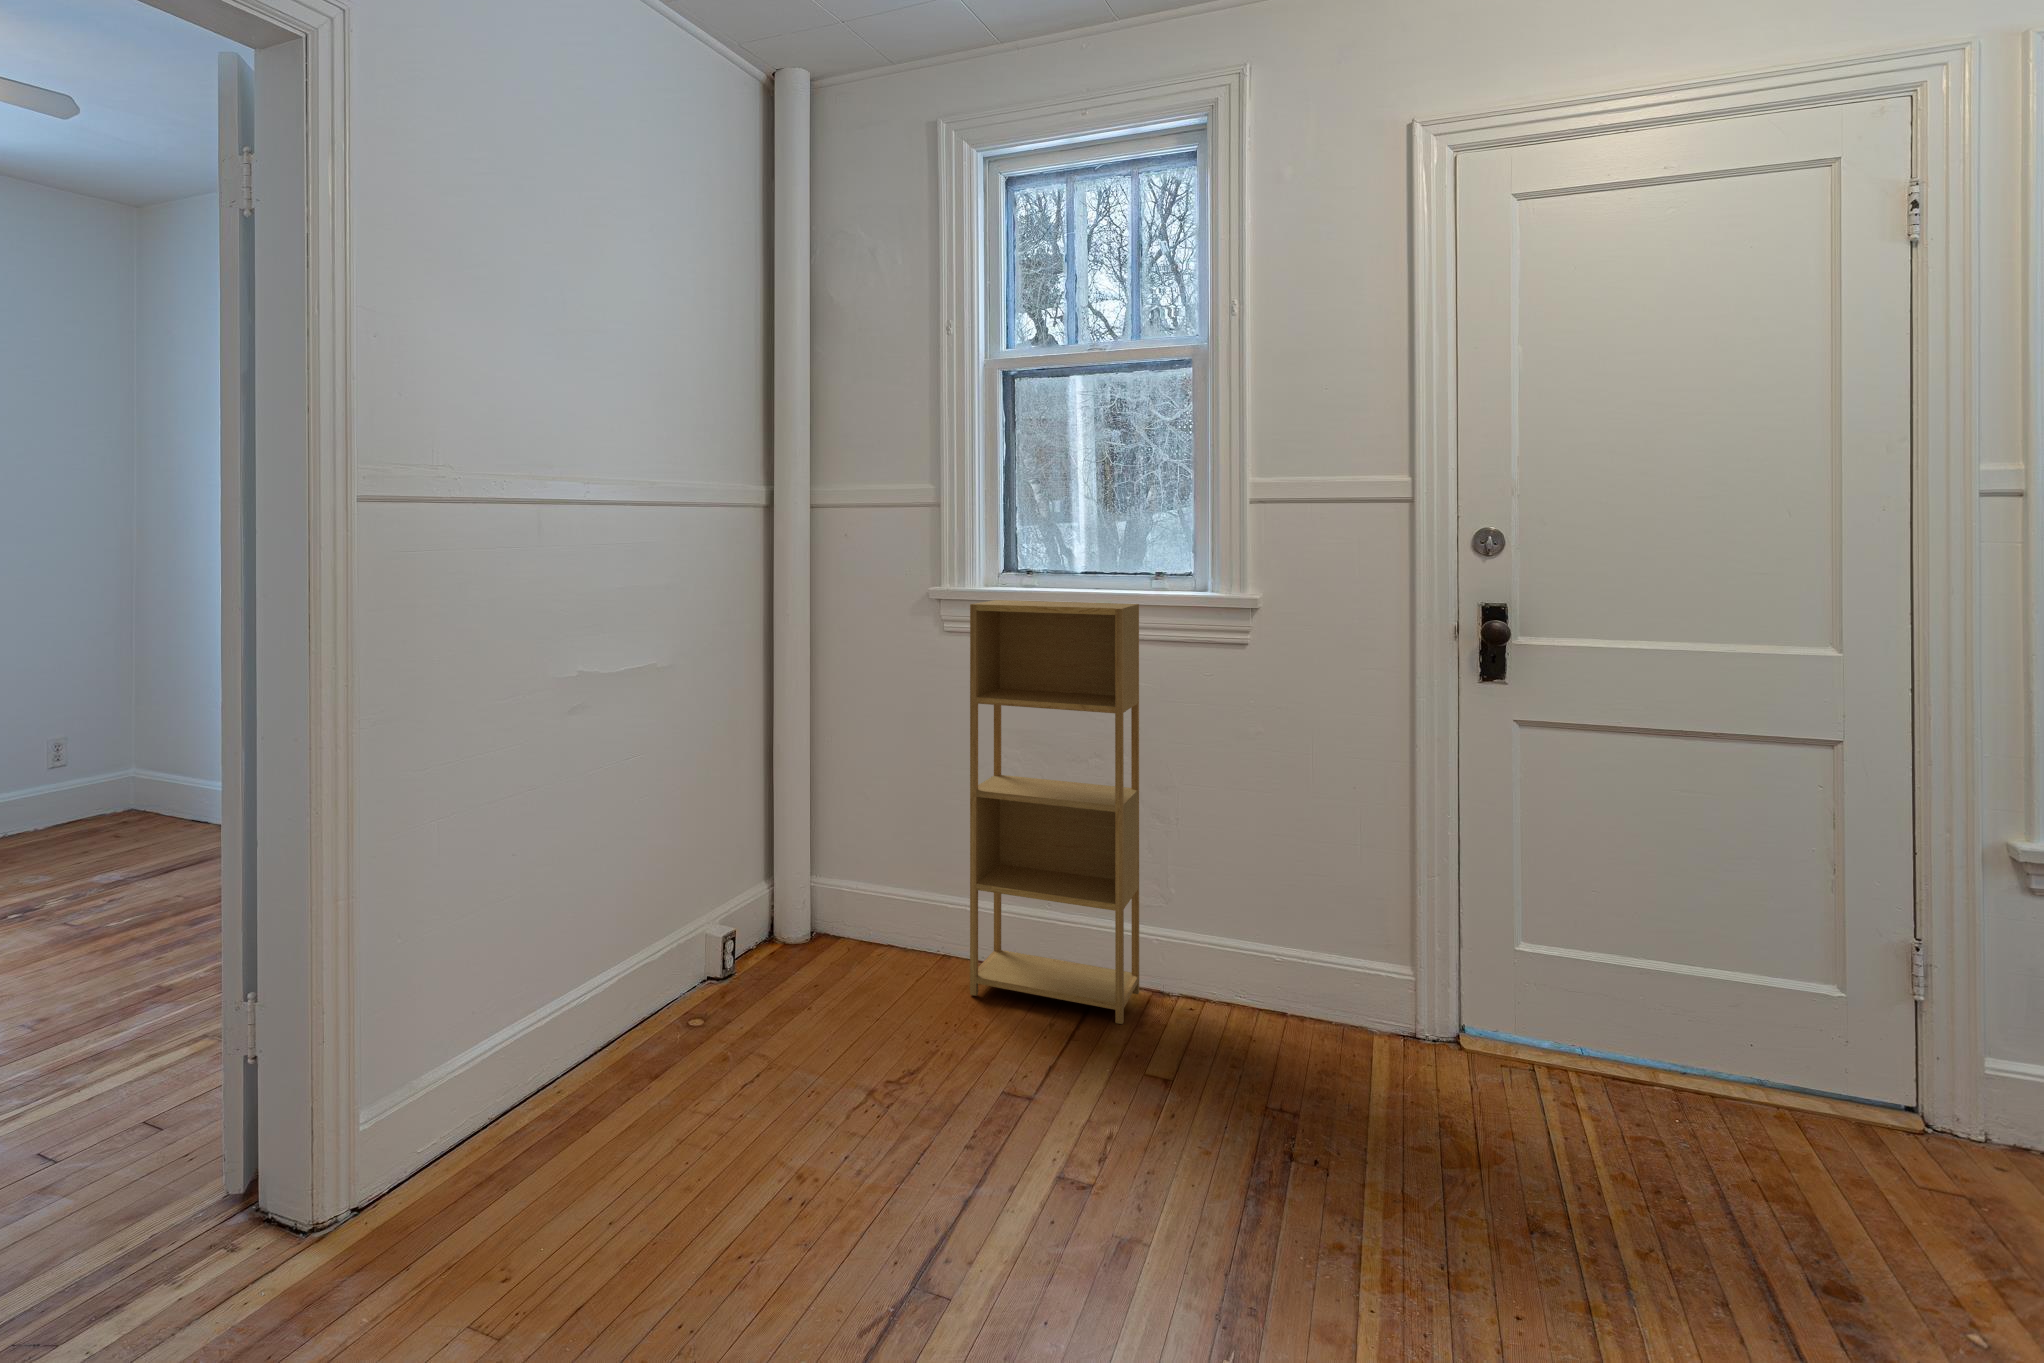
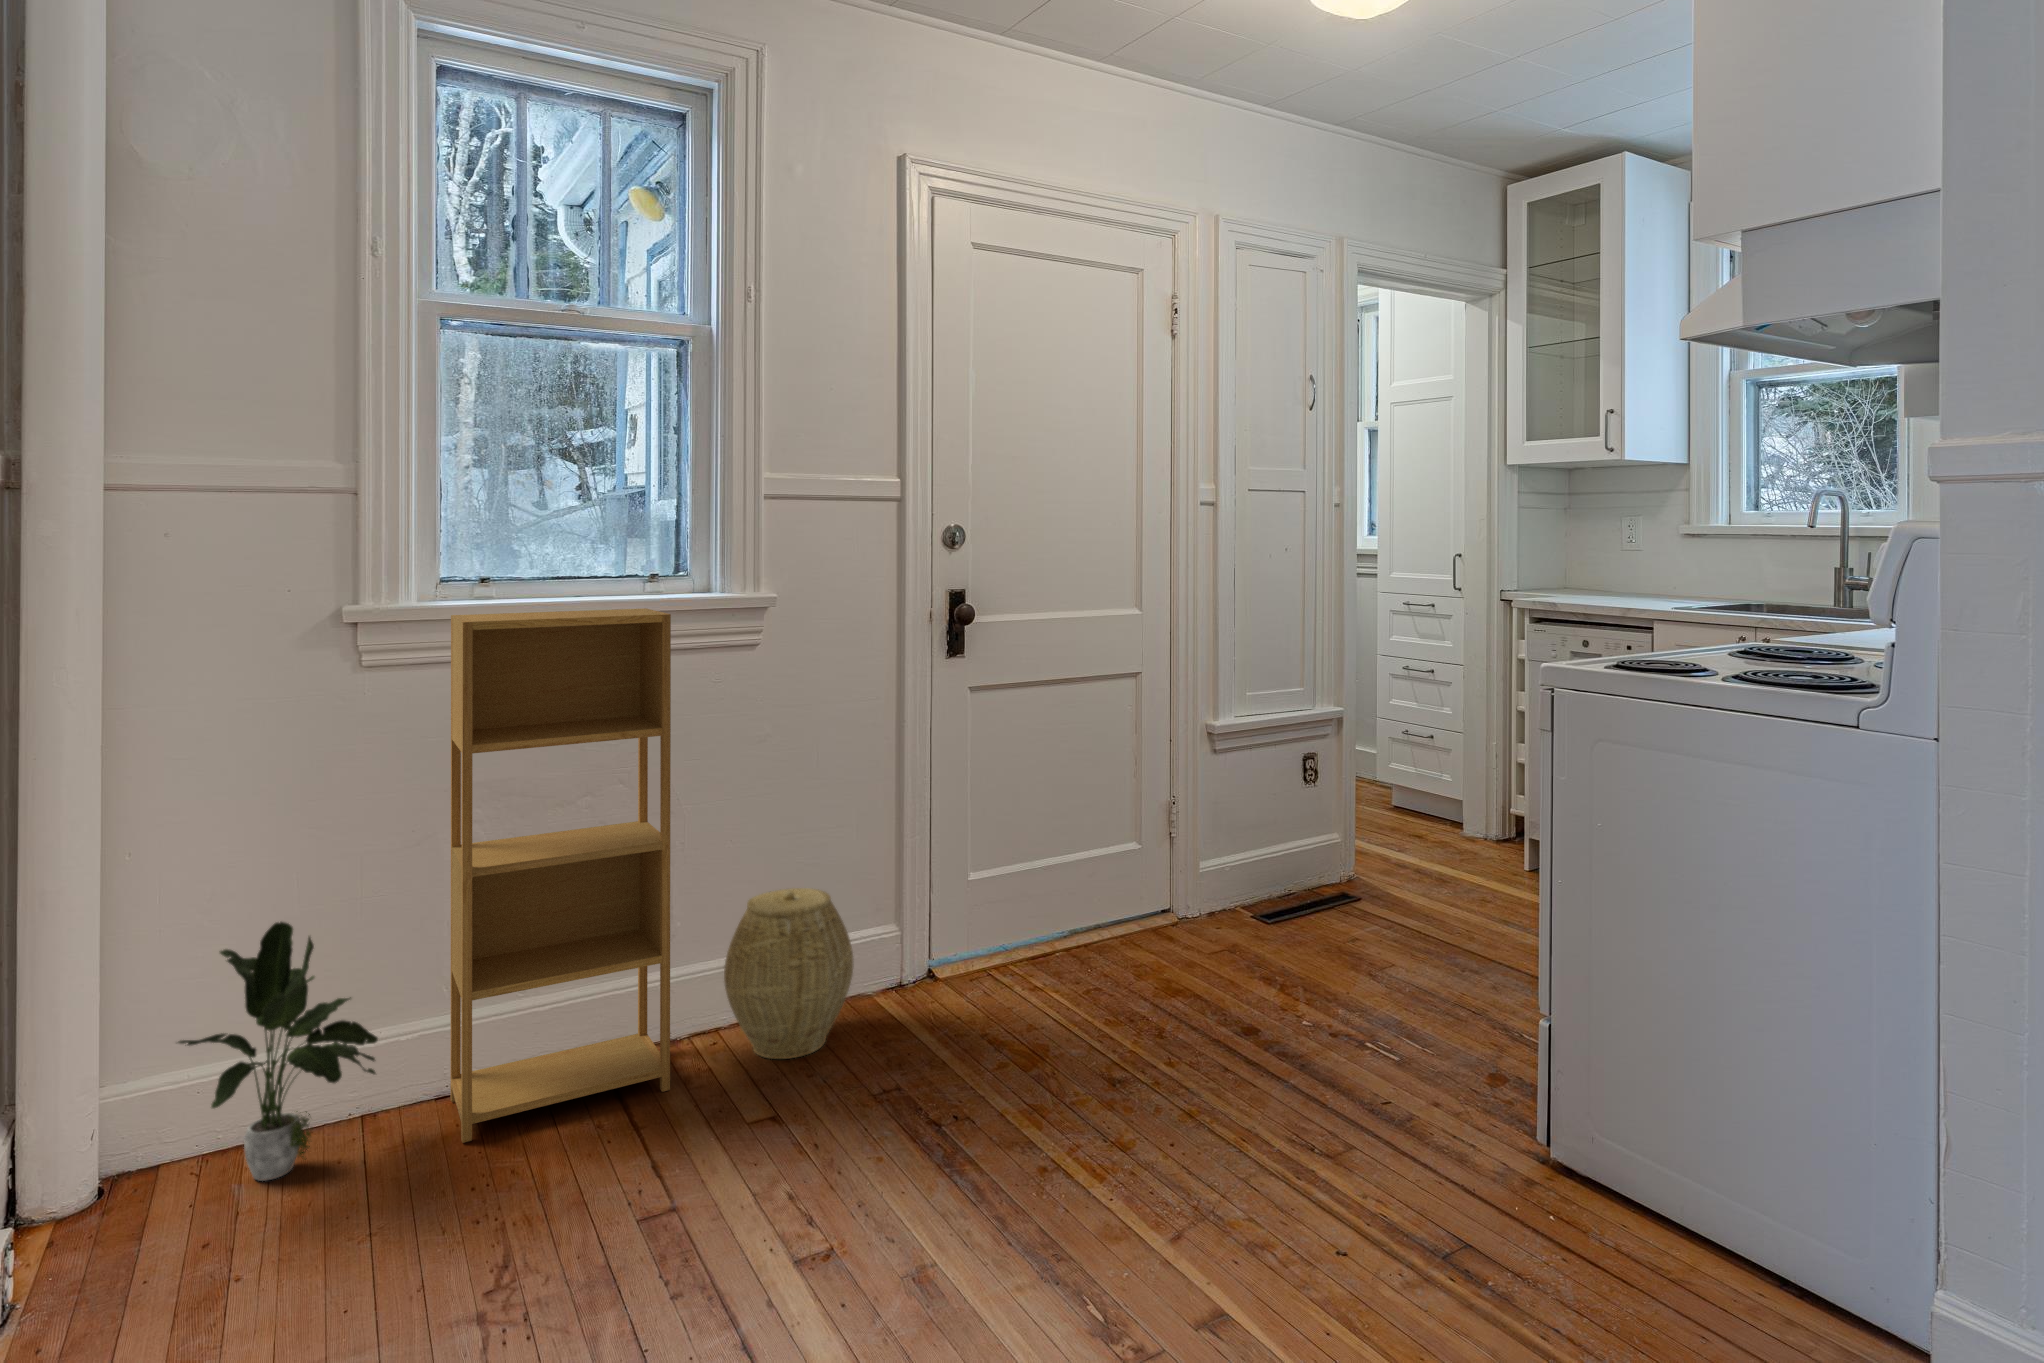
potted plant: none [818,798,943,969] -> present [178,922,378,1181]
woven basket: none [1186,883,1316,1050] -> present [724,888,853,1059]

